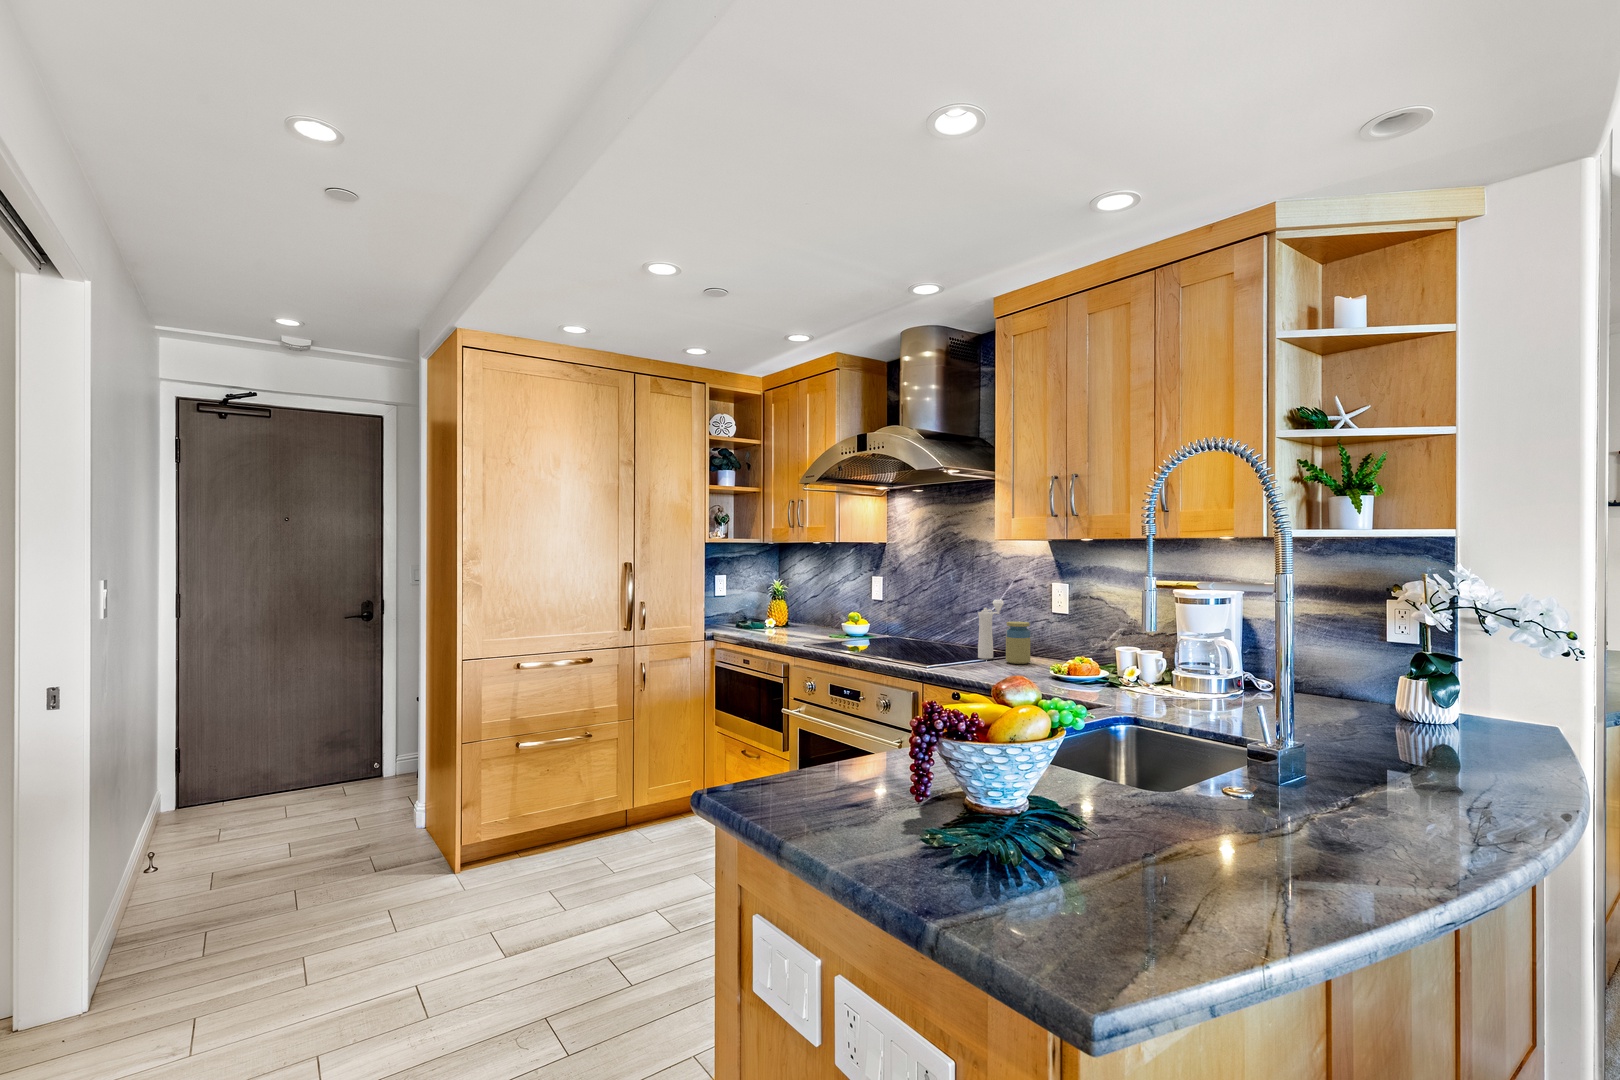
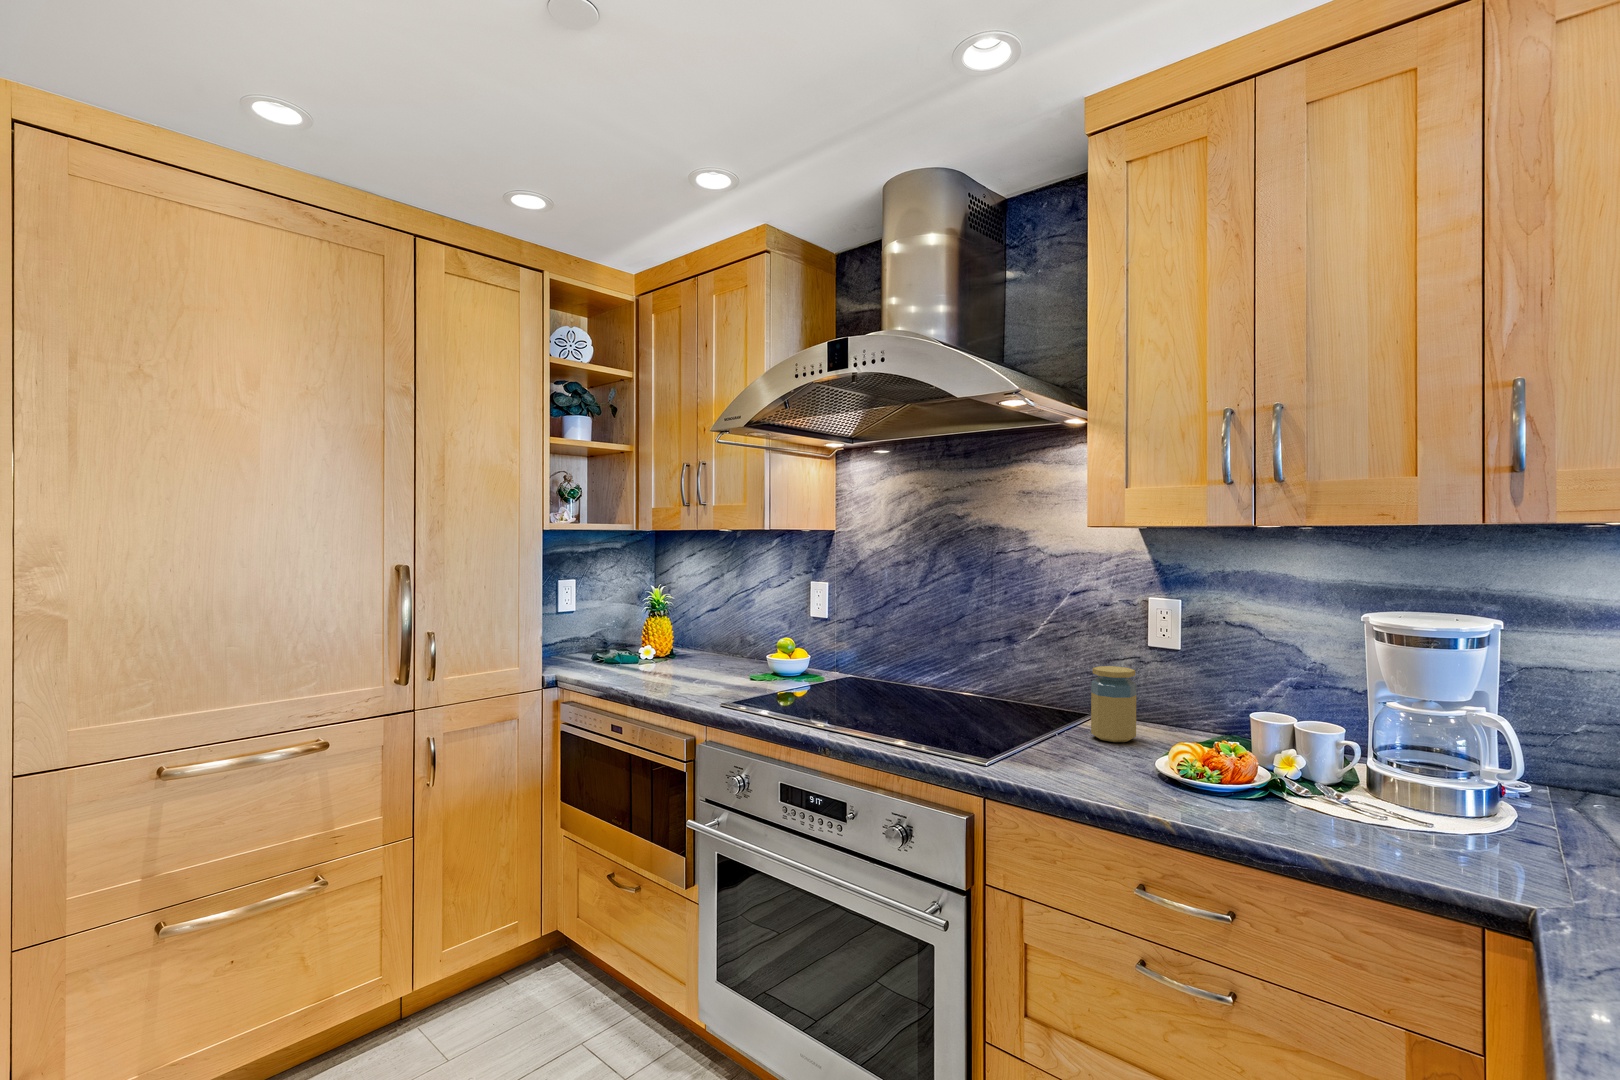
pepper mill: present [978,600,1004,659] -> none [1032,625,1065,729]

